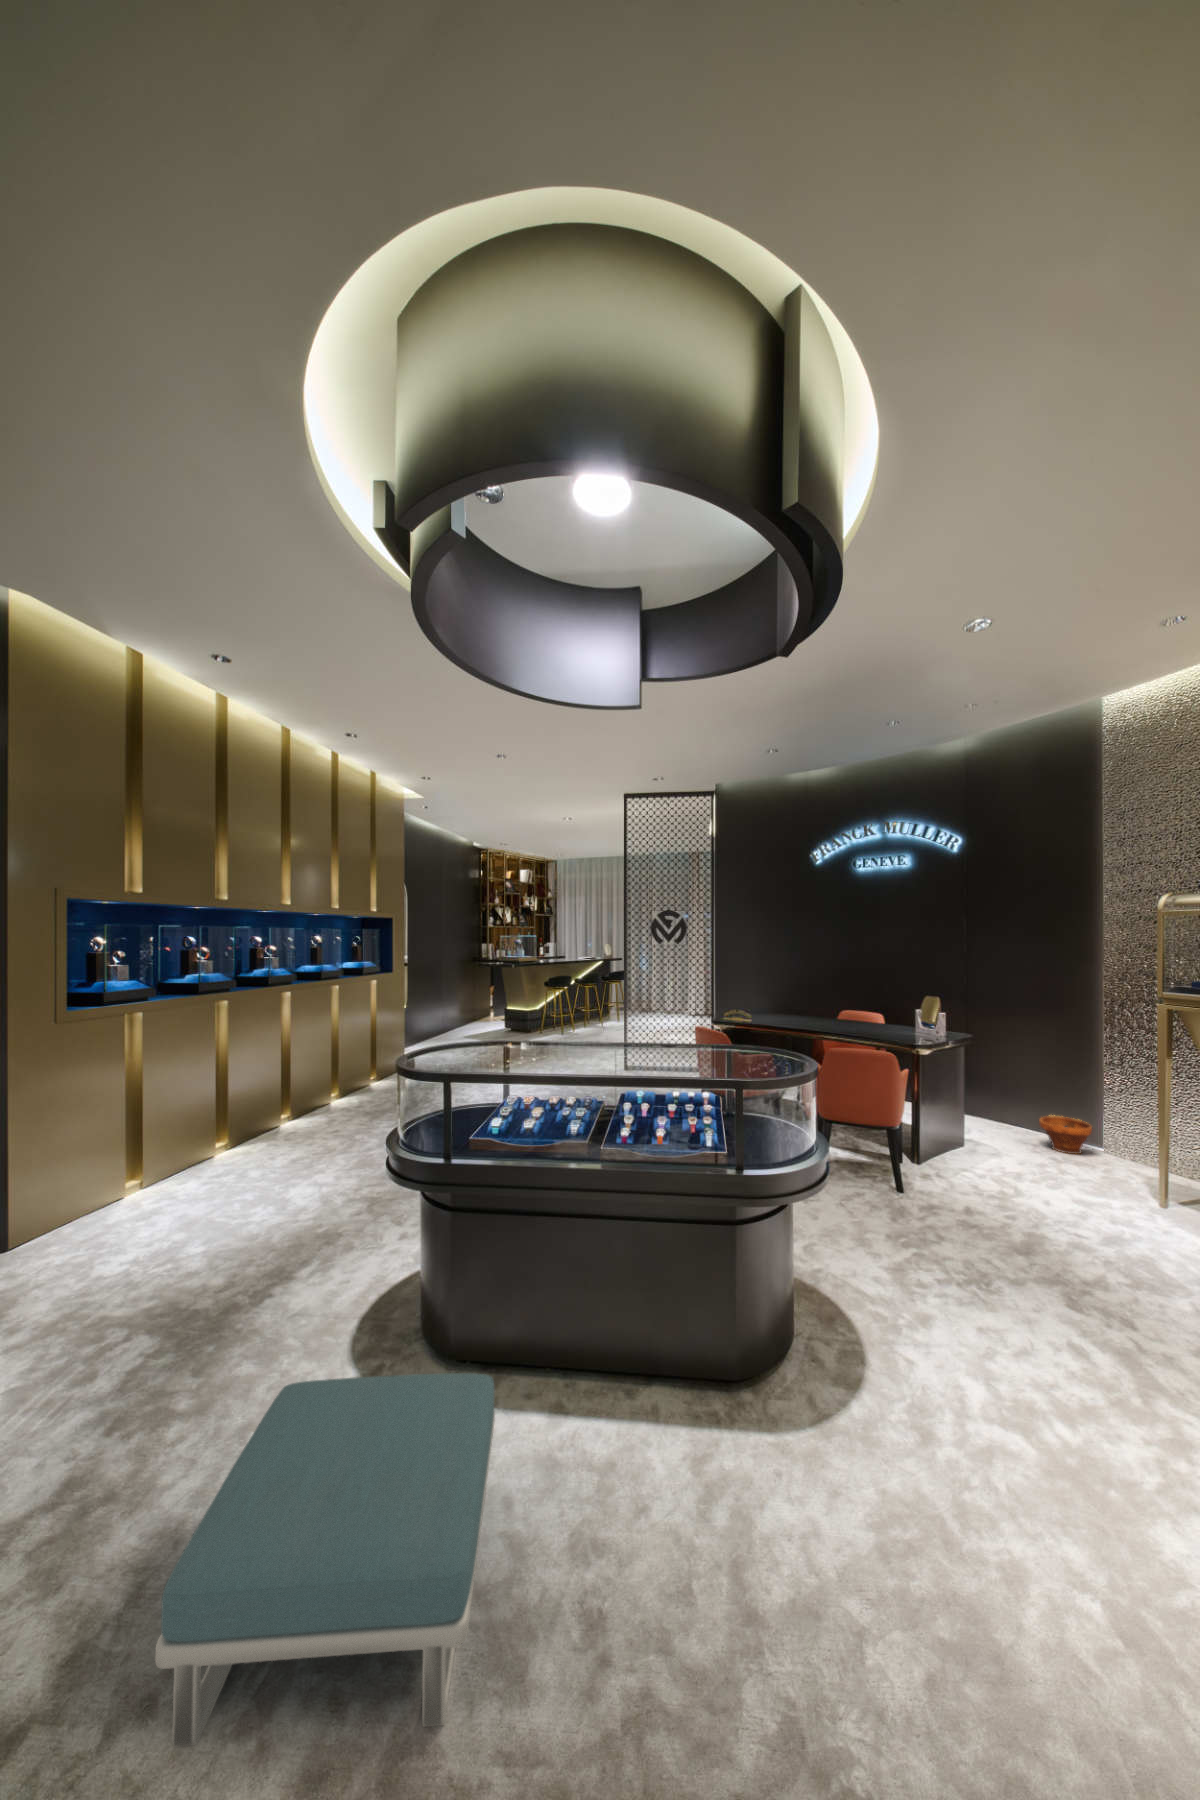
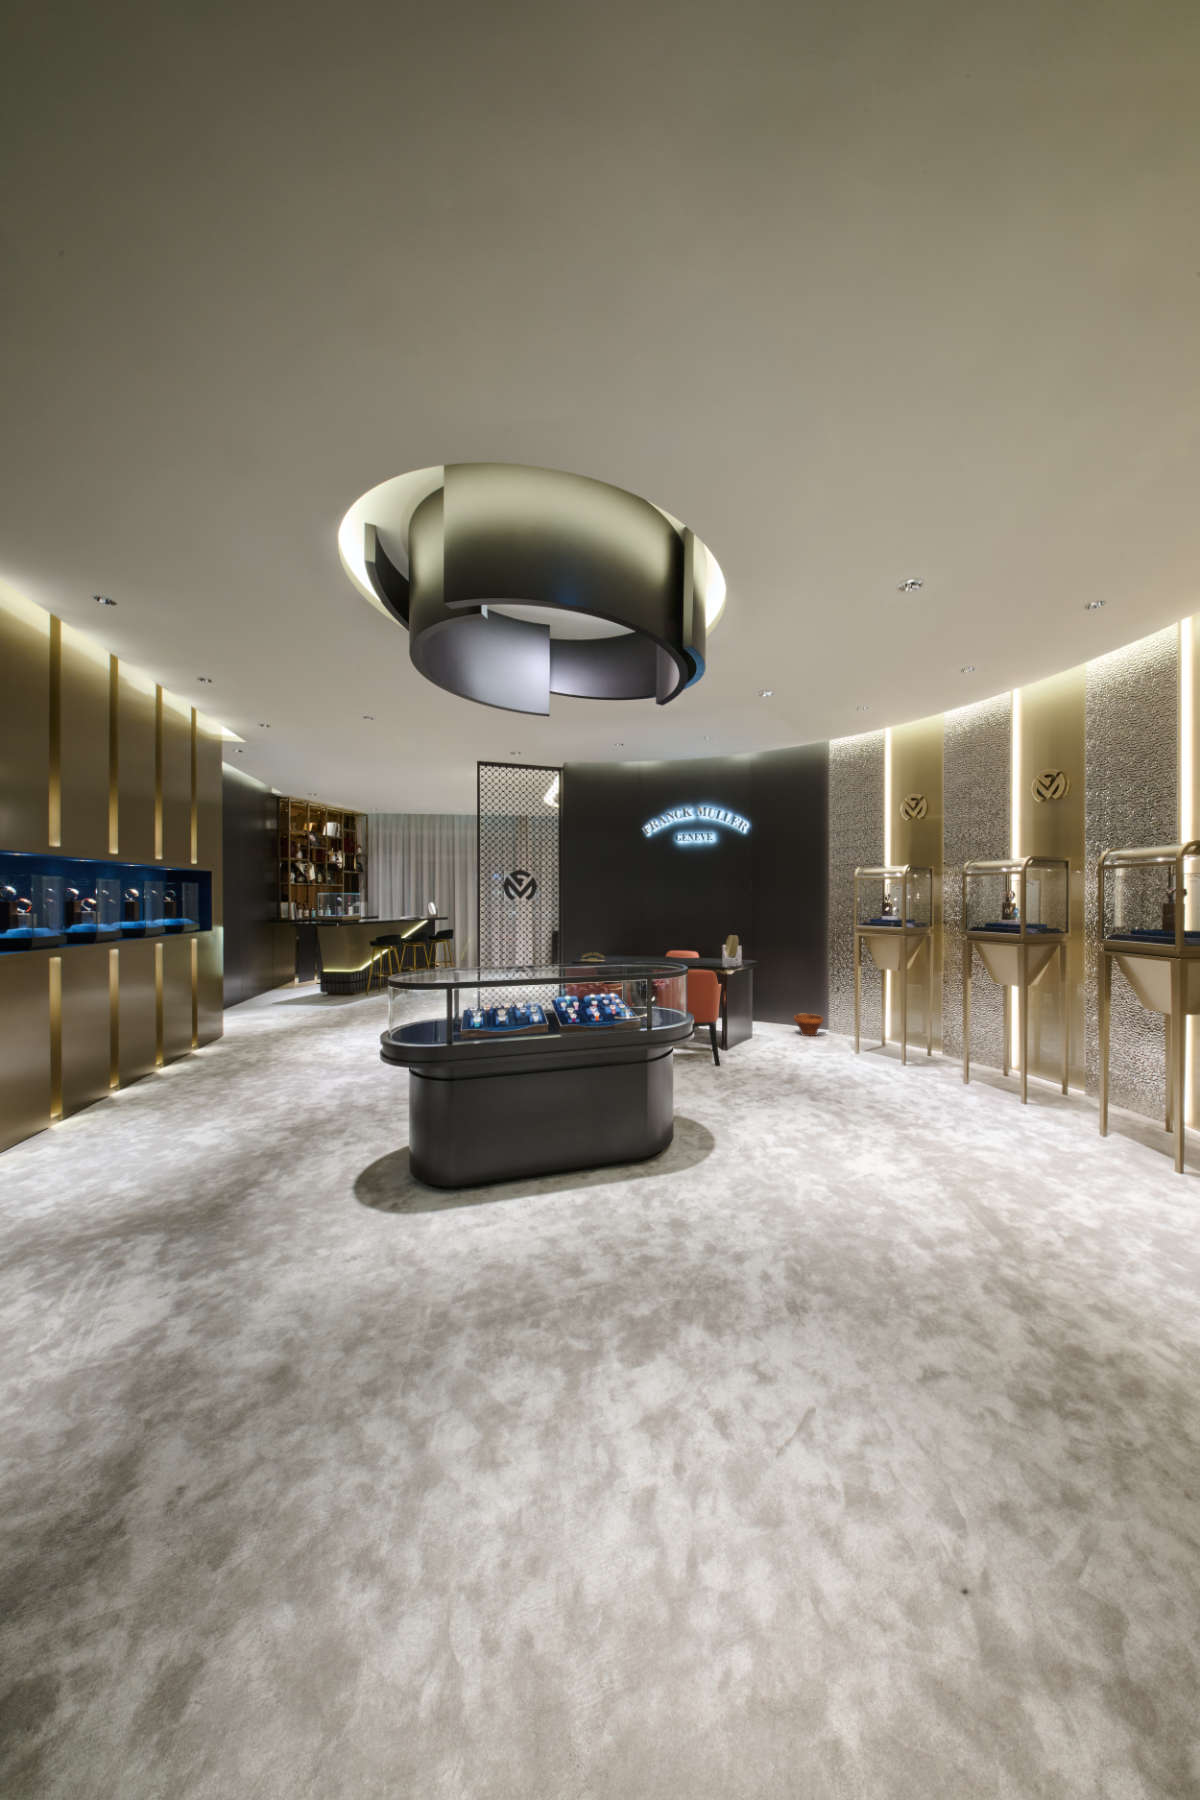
footstool: present [155,1373,495,1747] -> none [459,1138,608,1261]

